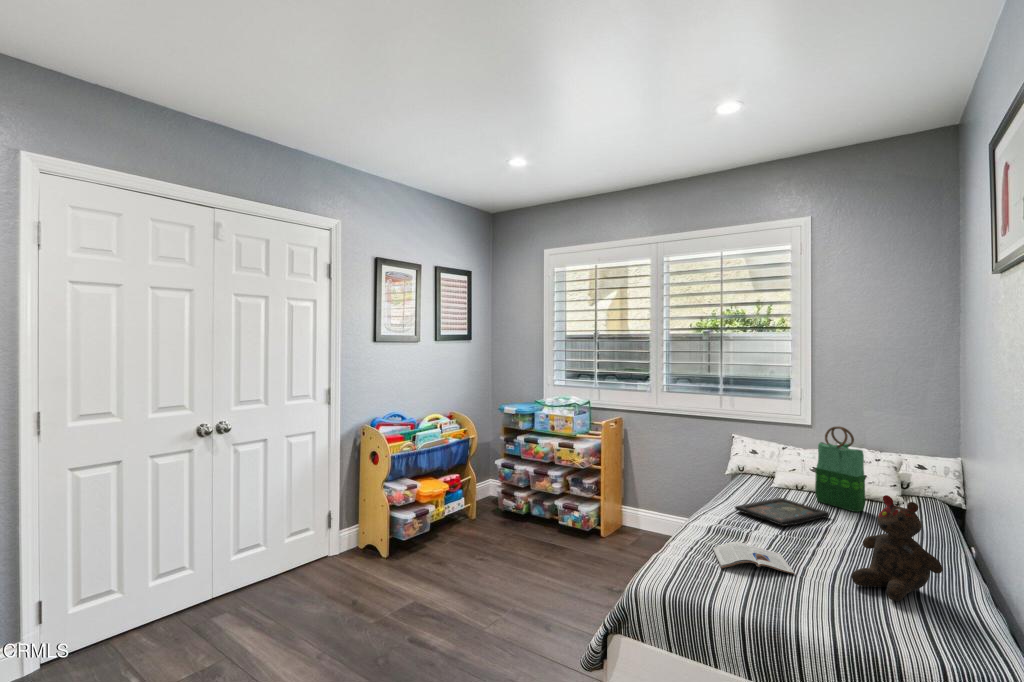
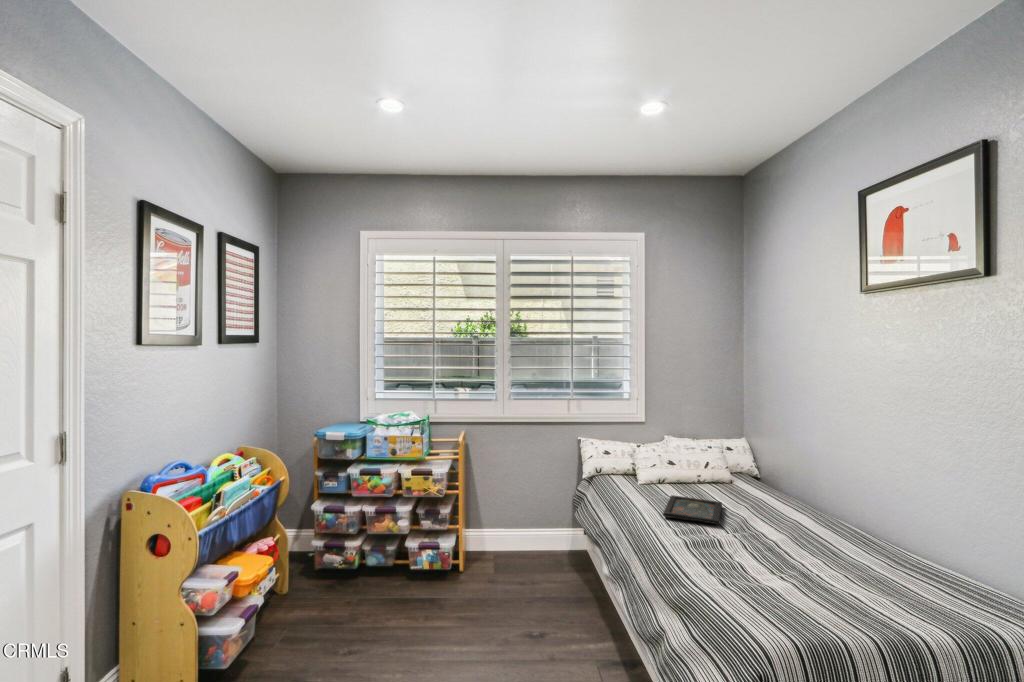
tote bag: present [815,426,865,512] -> none [687,425,727,497]
teddy bear: present [851,495,943,601] -> none [828,486,904,577]
magazine: present [713,542,795,574] -> none [723,553,808,588]

